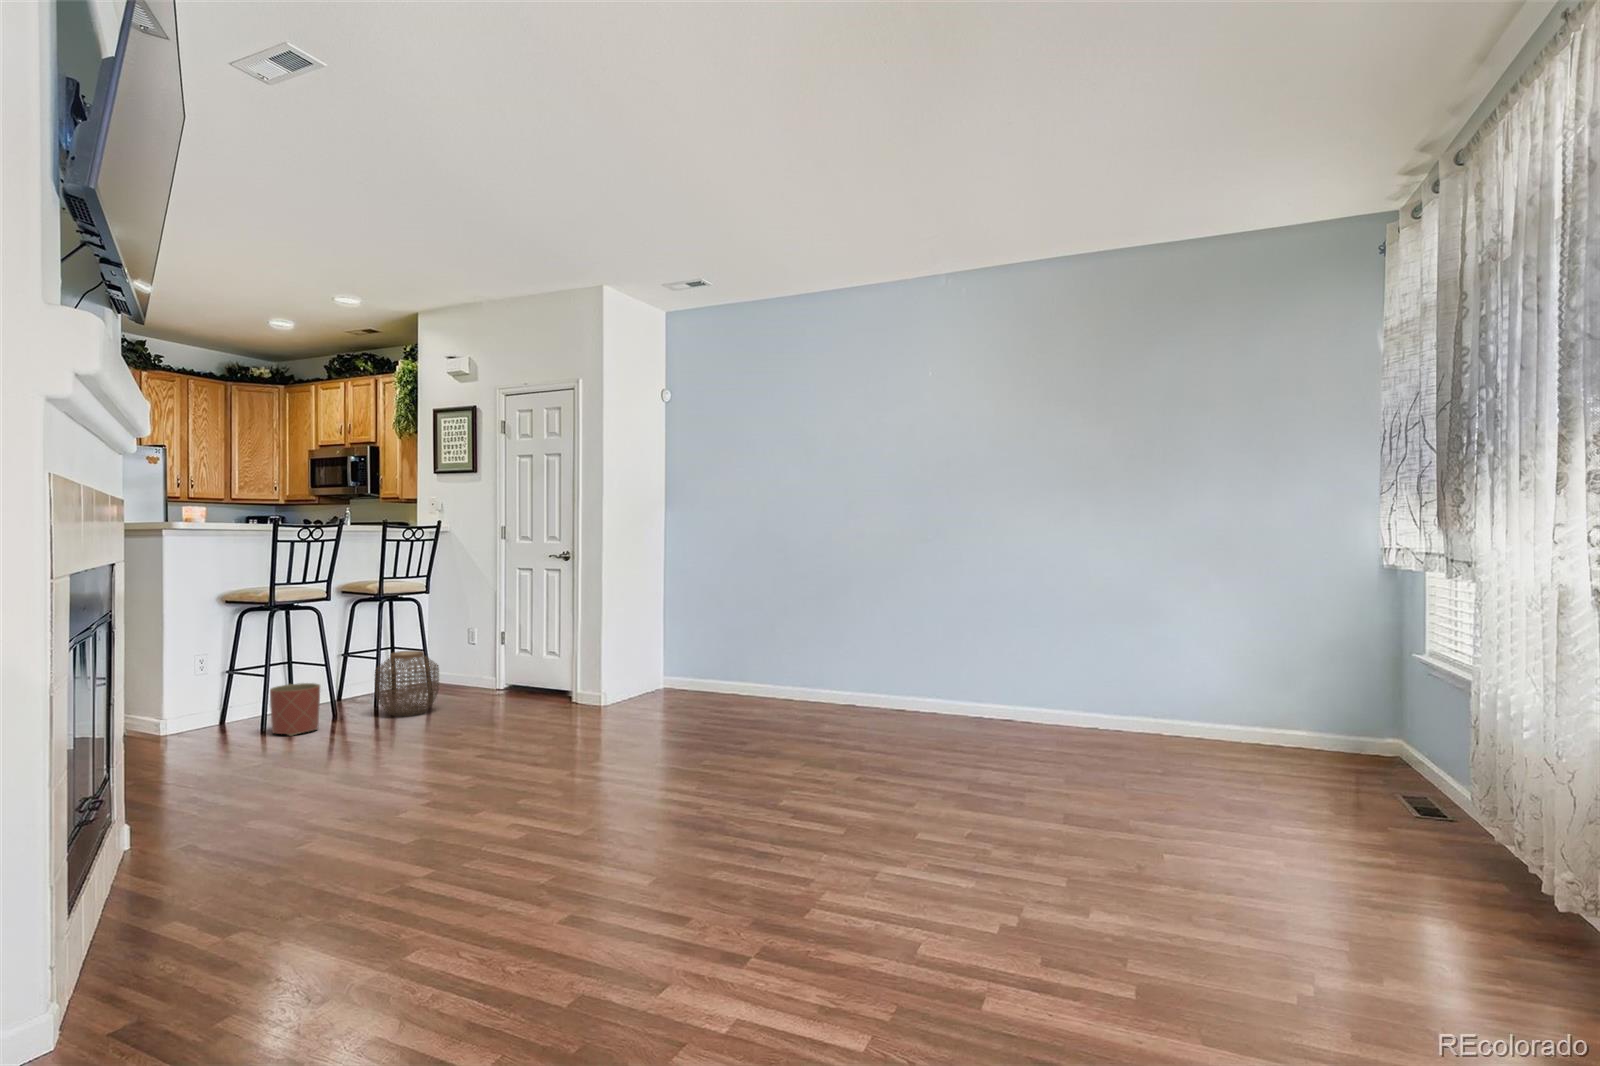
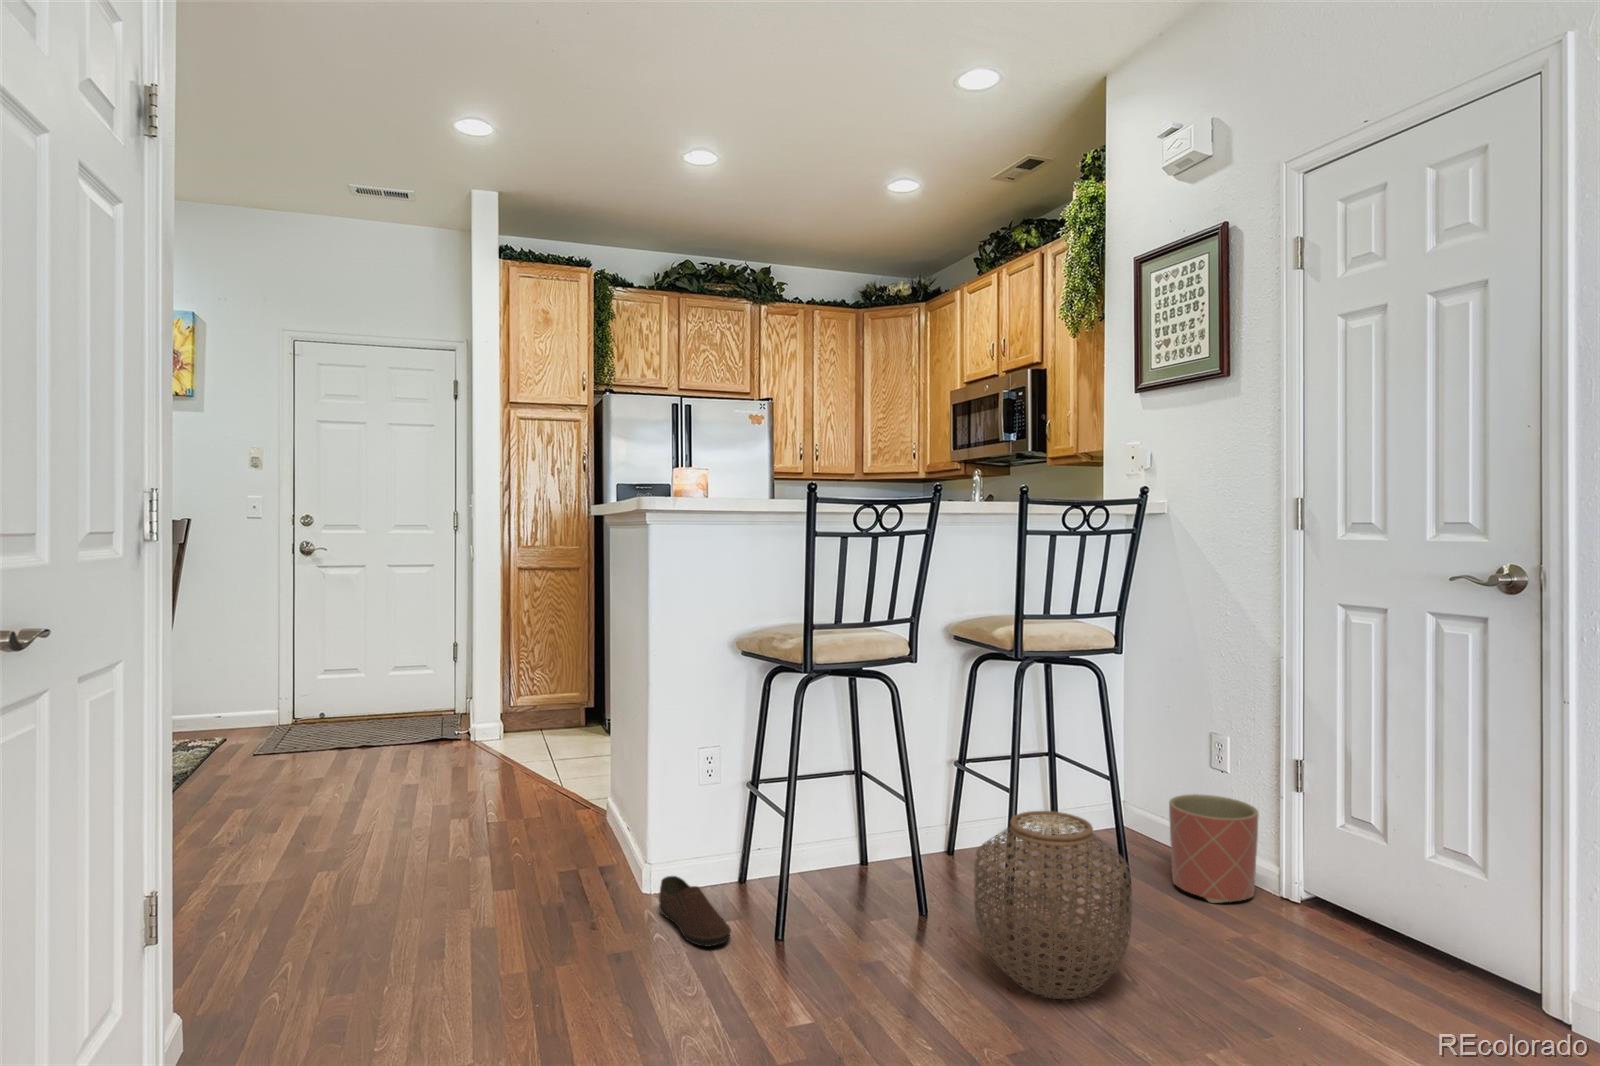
planter: present [270,683,320,736] -> present [1169,794,1258,903]
shoe: none [199,712,252,733] -> present [659,876,731,947]

